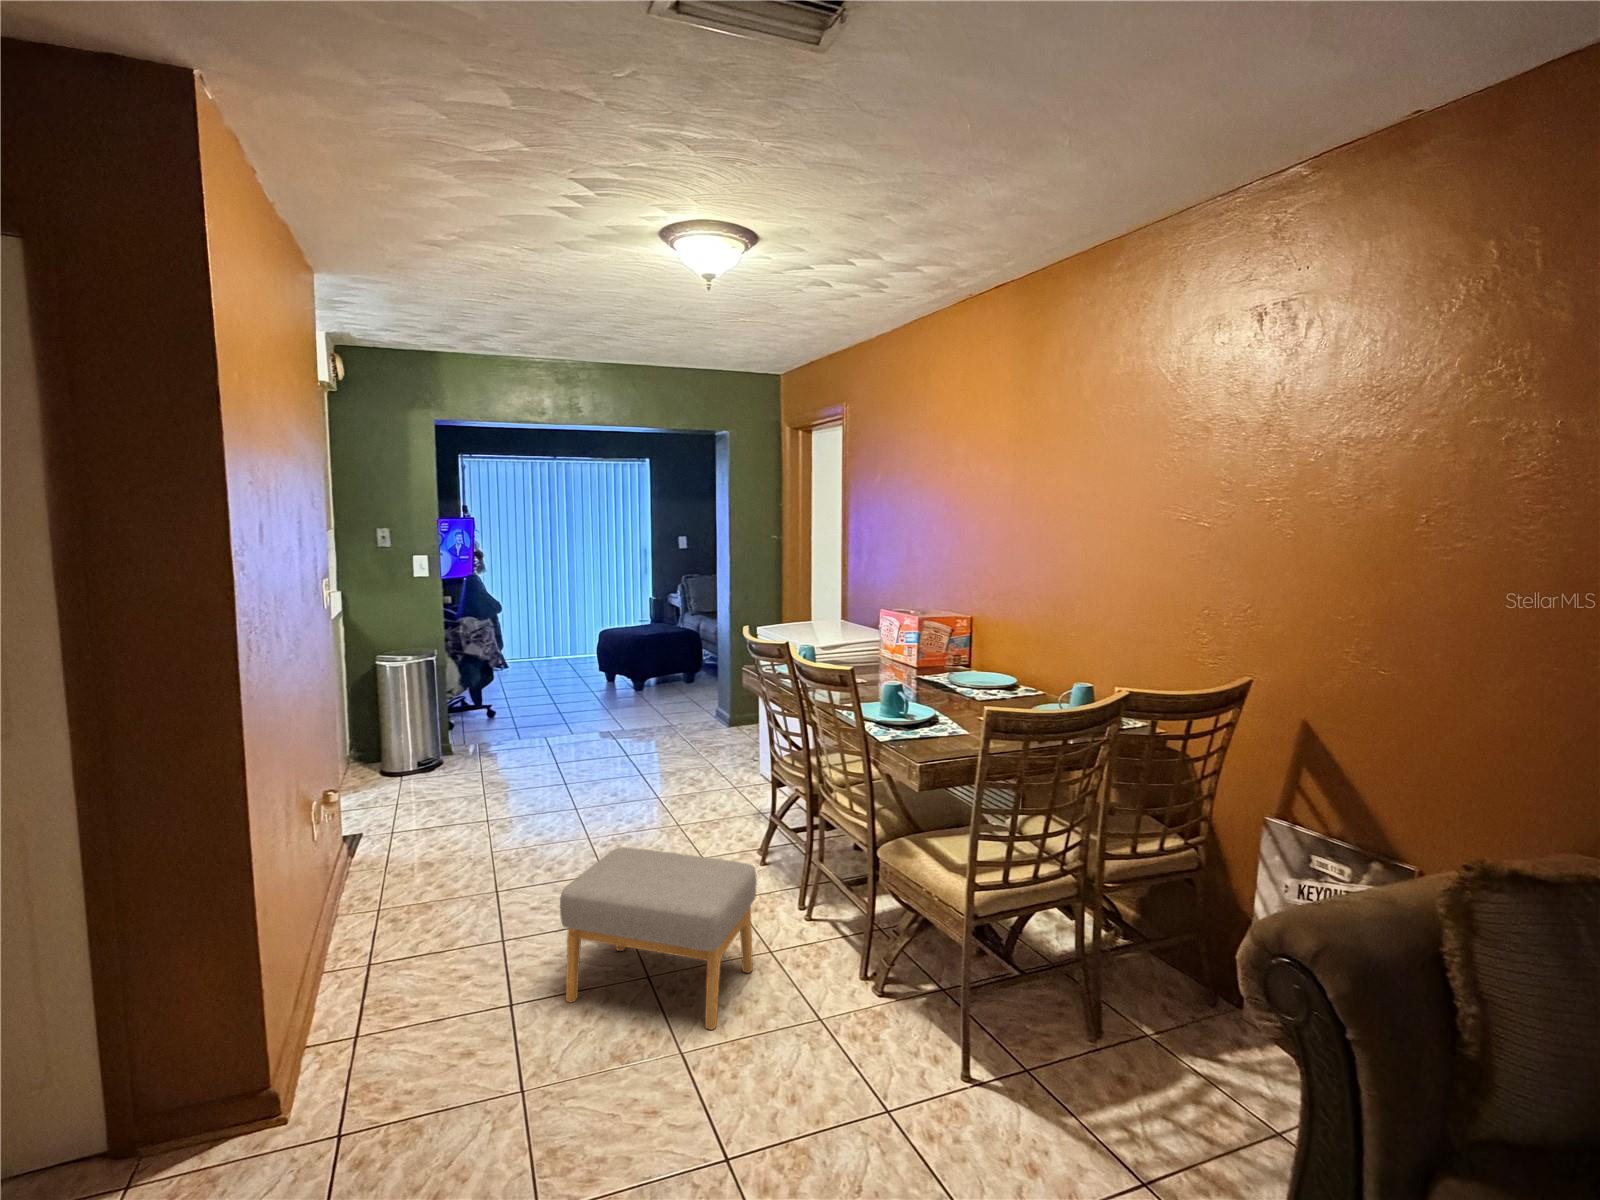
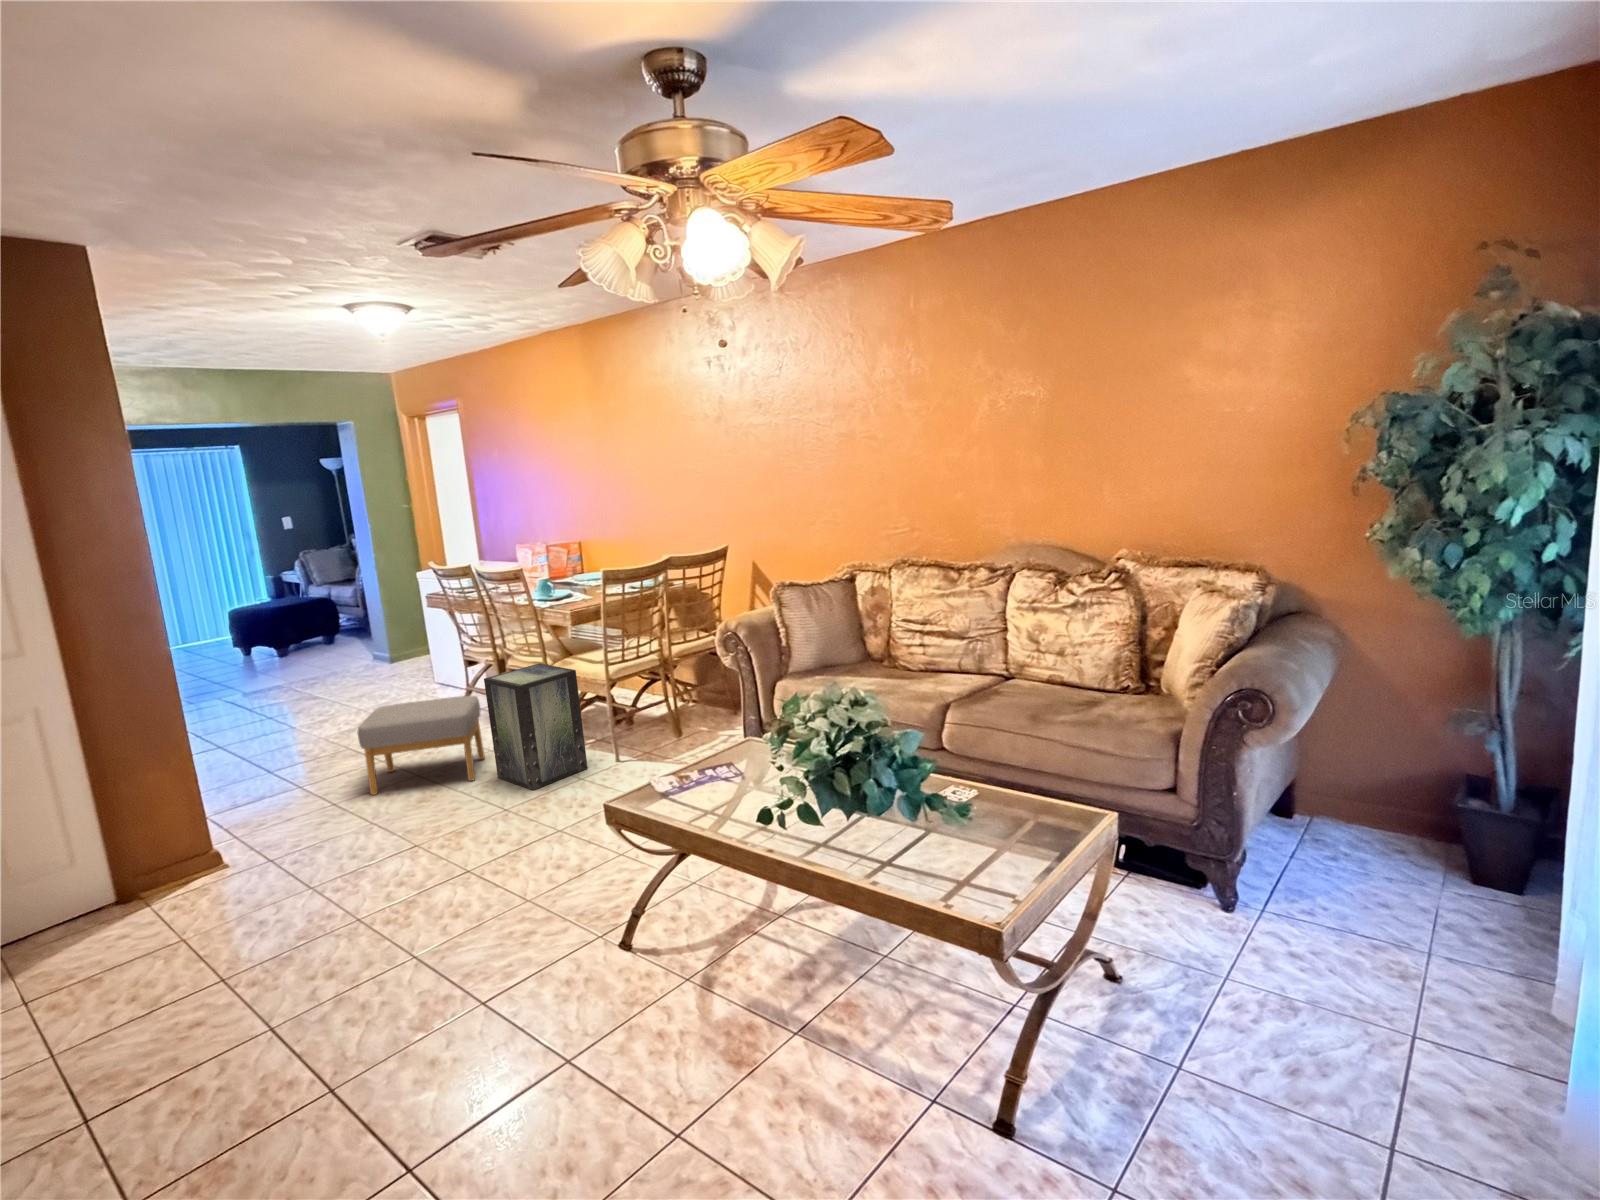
storage box: none [751,845,908,1113] -> present [484,663,588,790]

